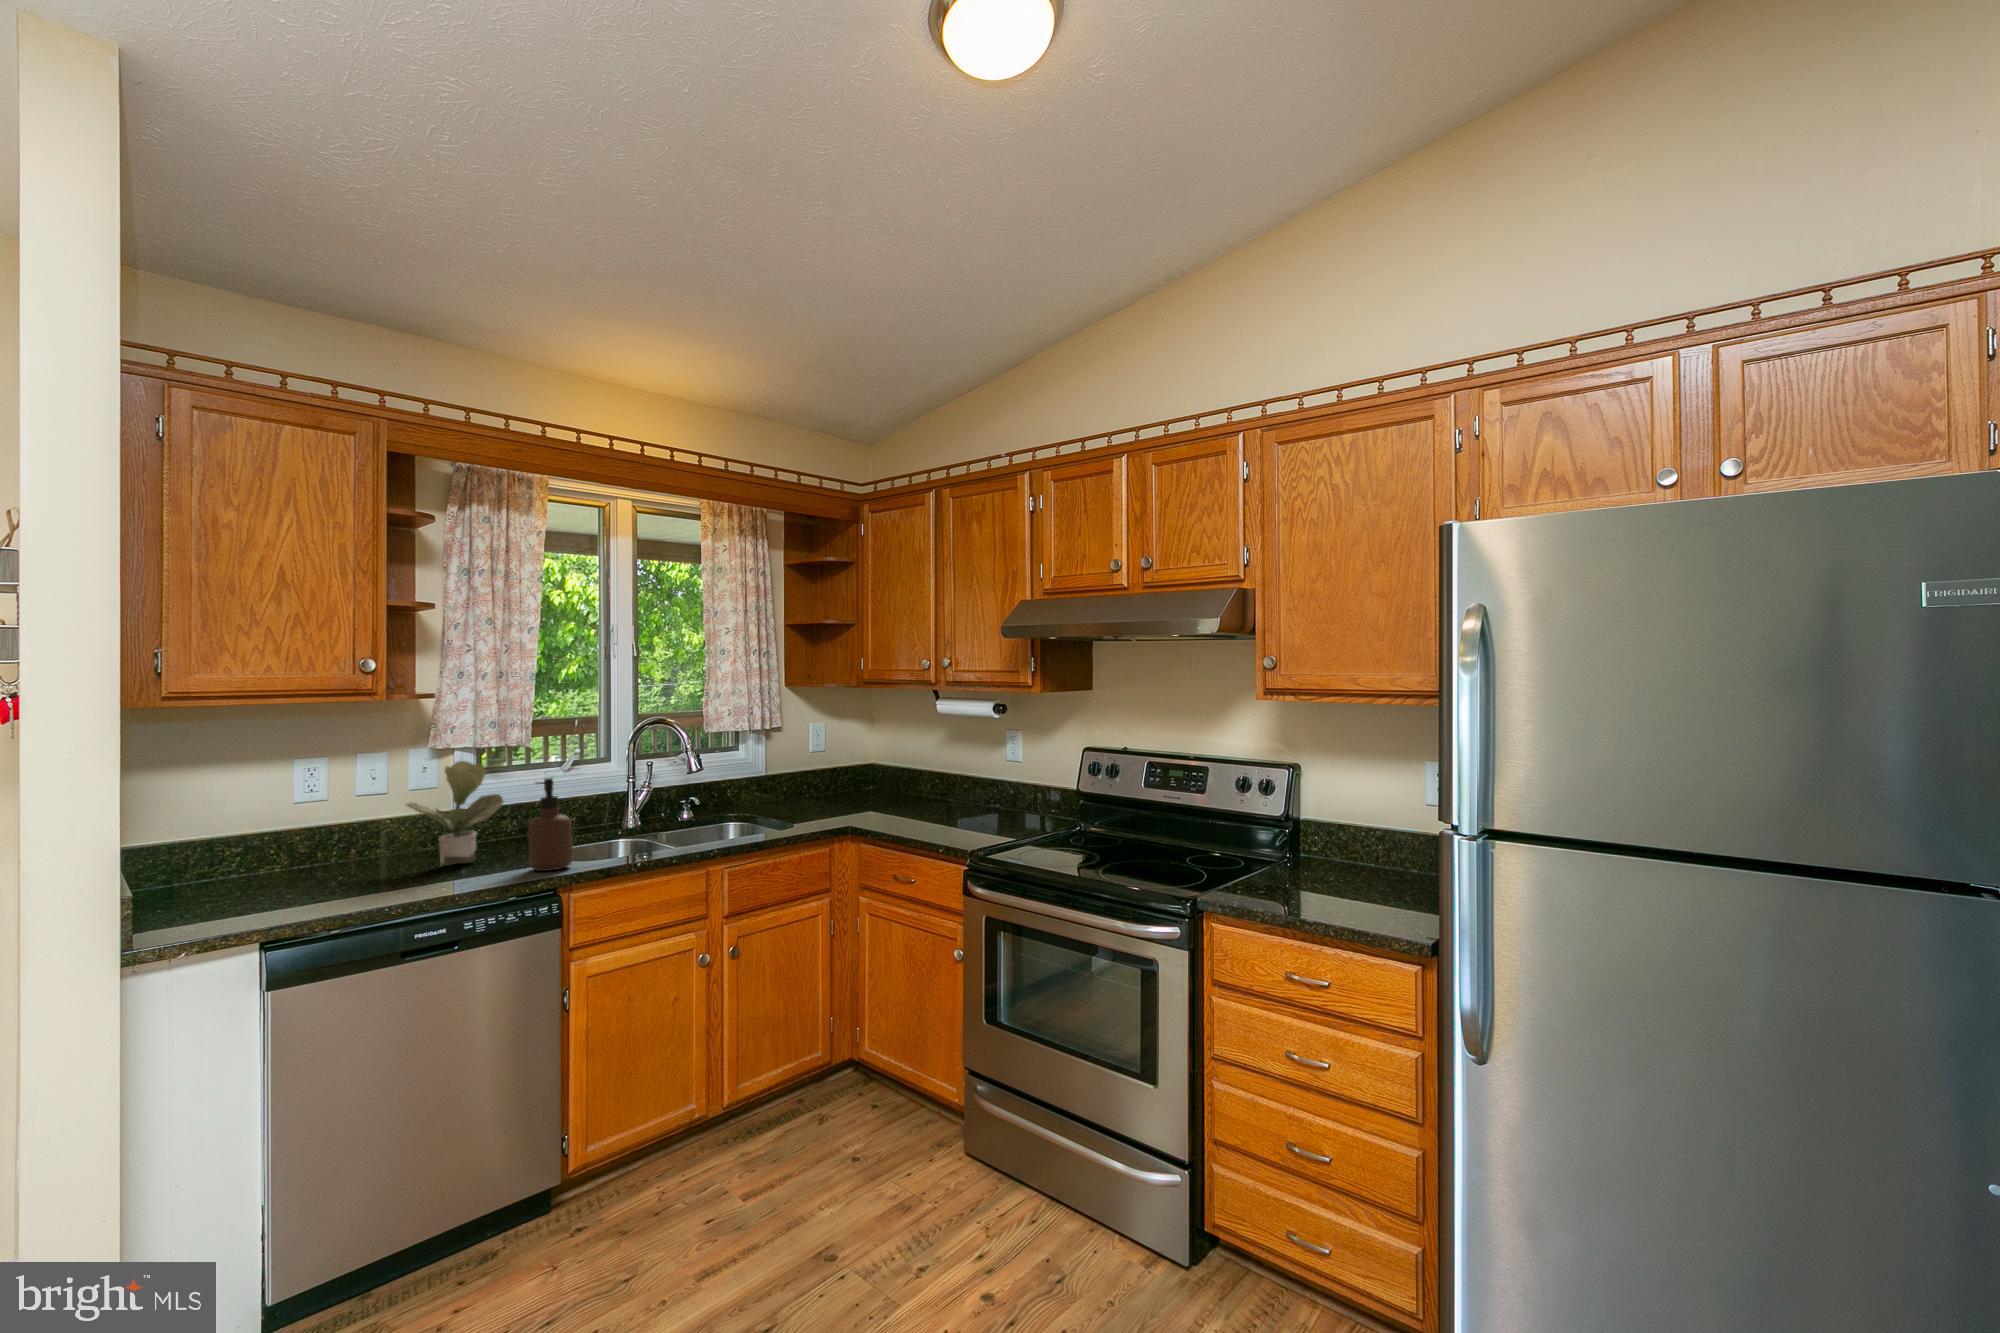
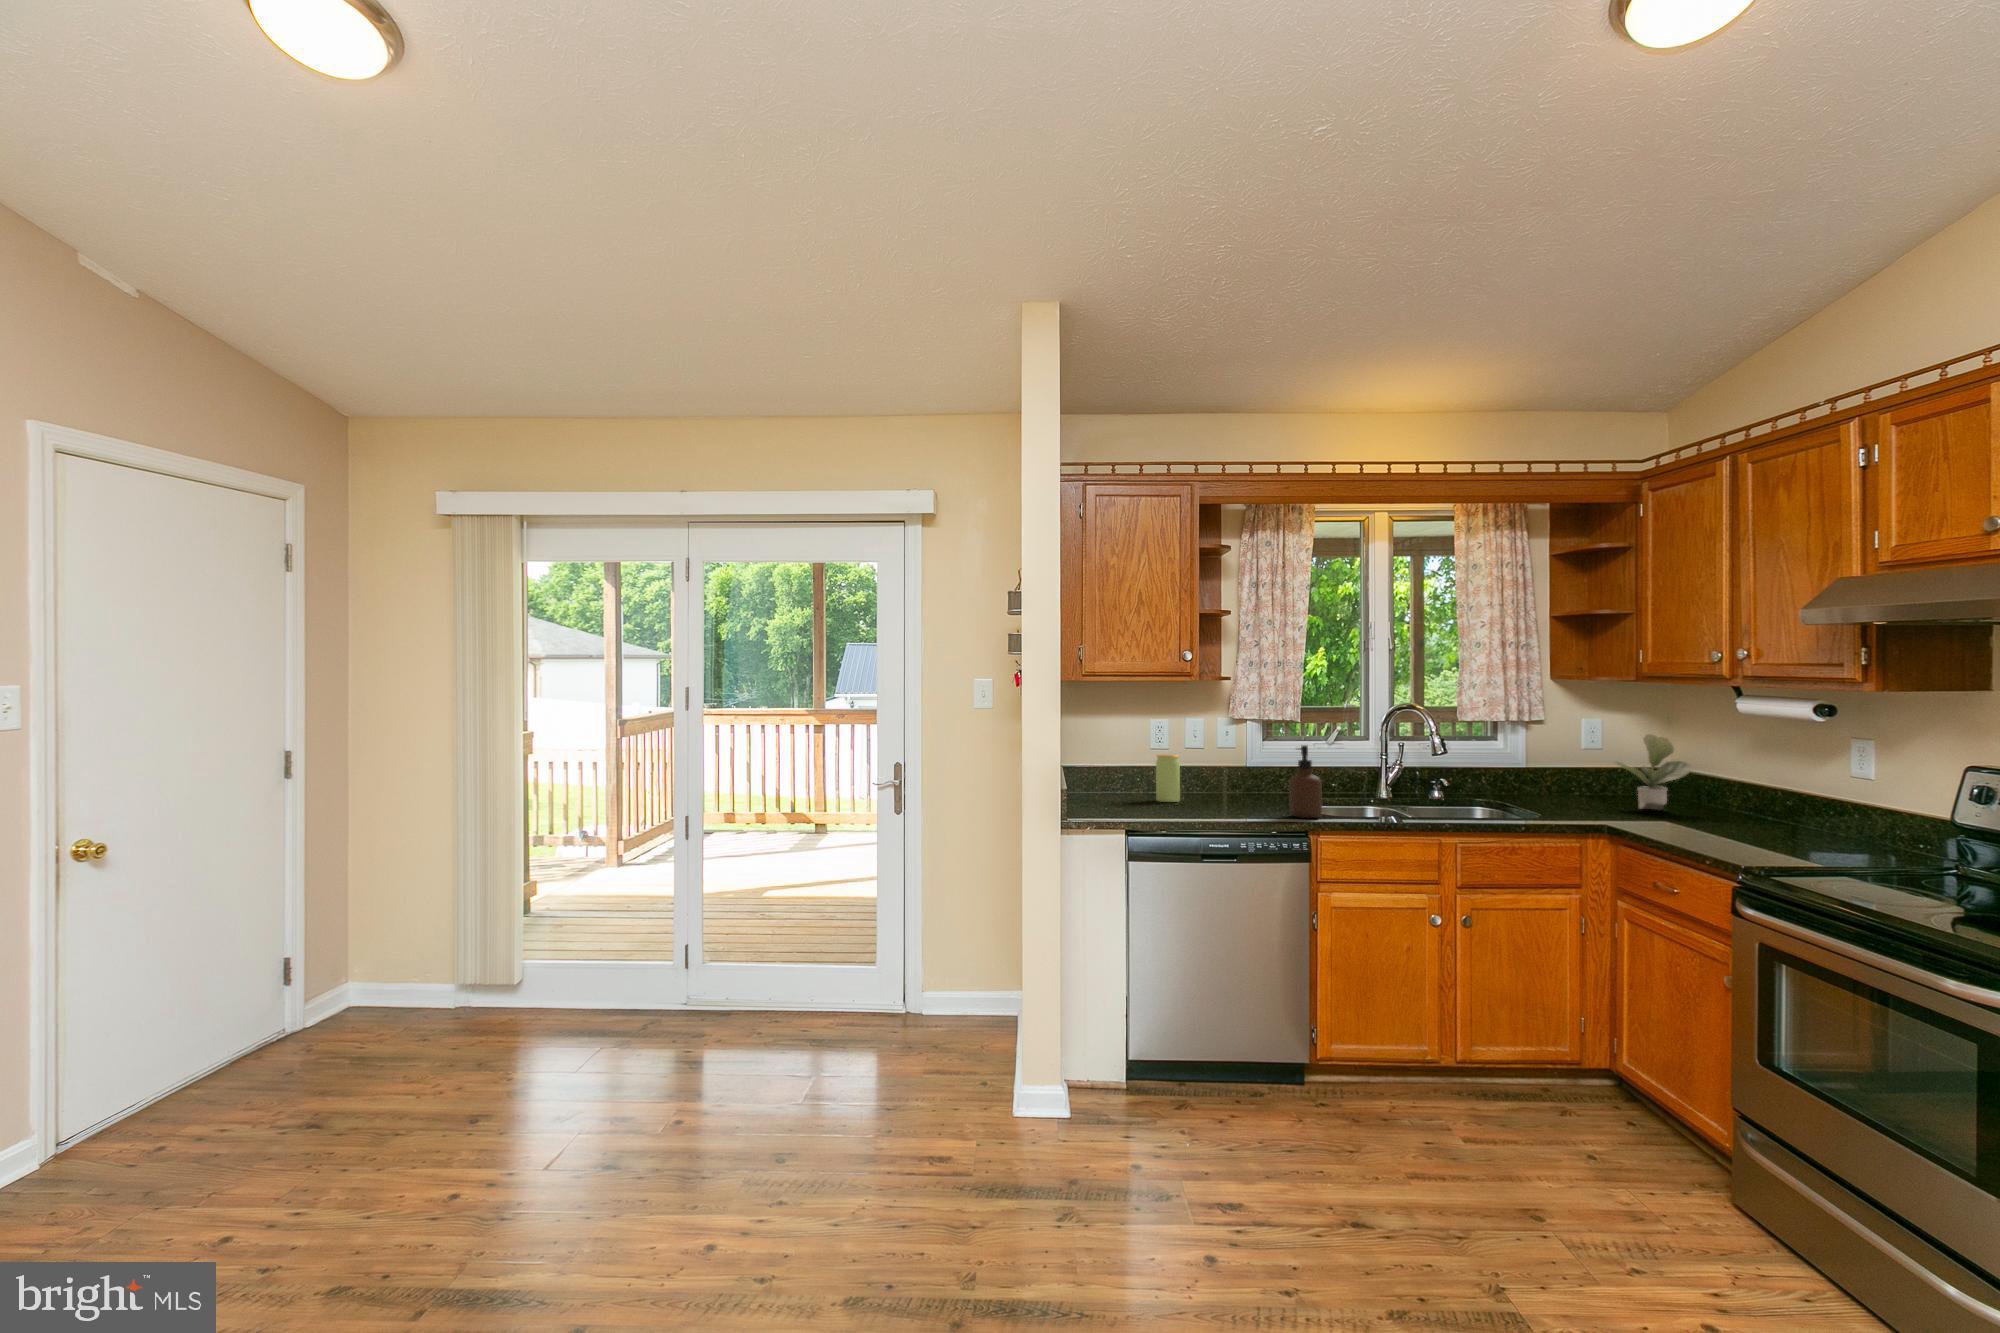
potted plant: present [407,761,504,866] -> present [1615,734,1692,809]
jar: none [308,809,352,881] -> present [1156,755,1180,802]

